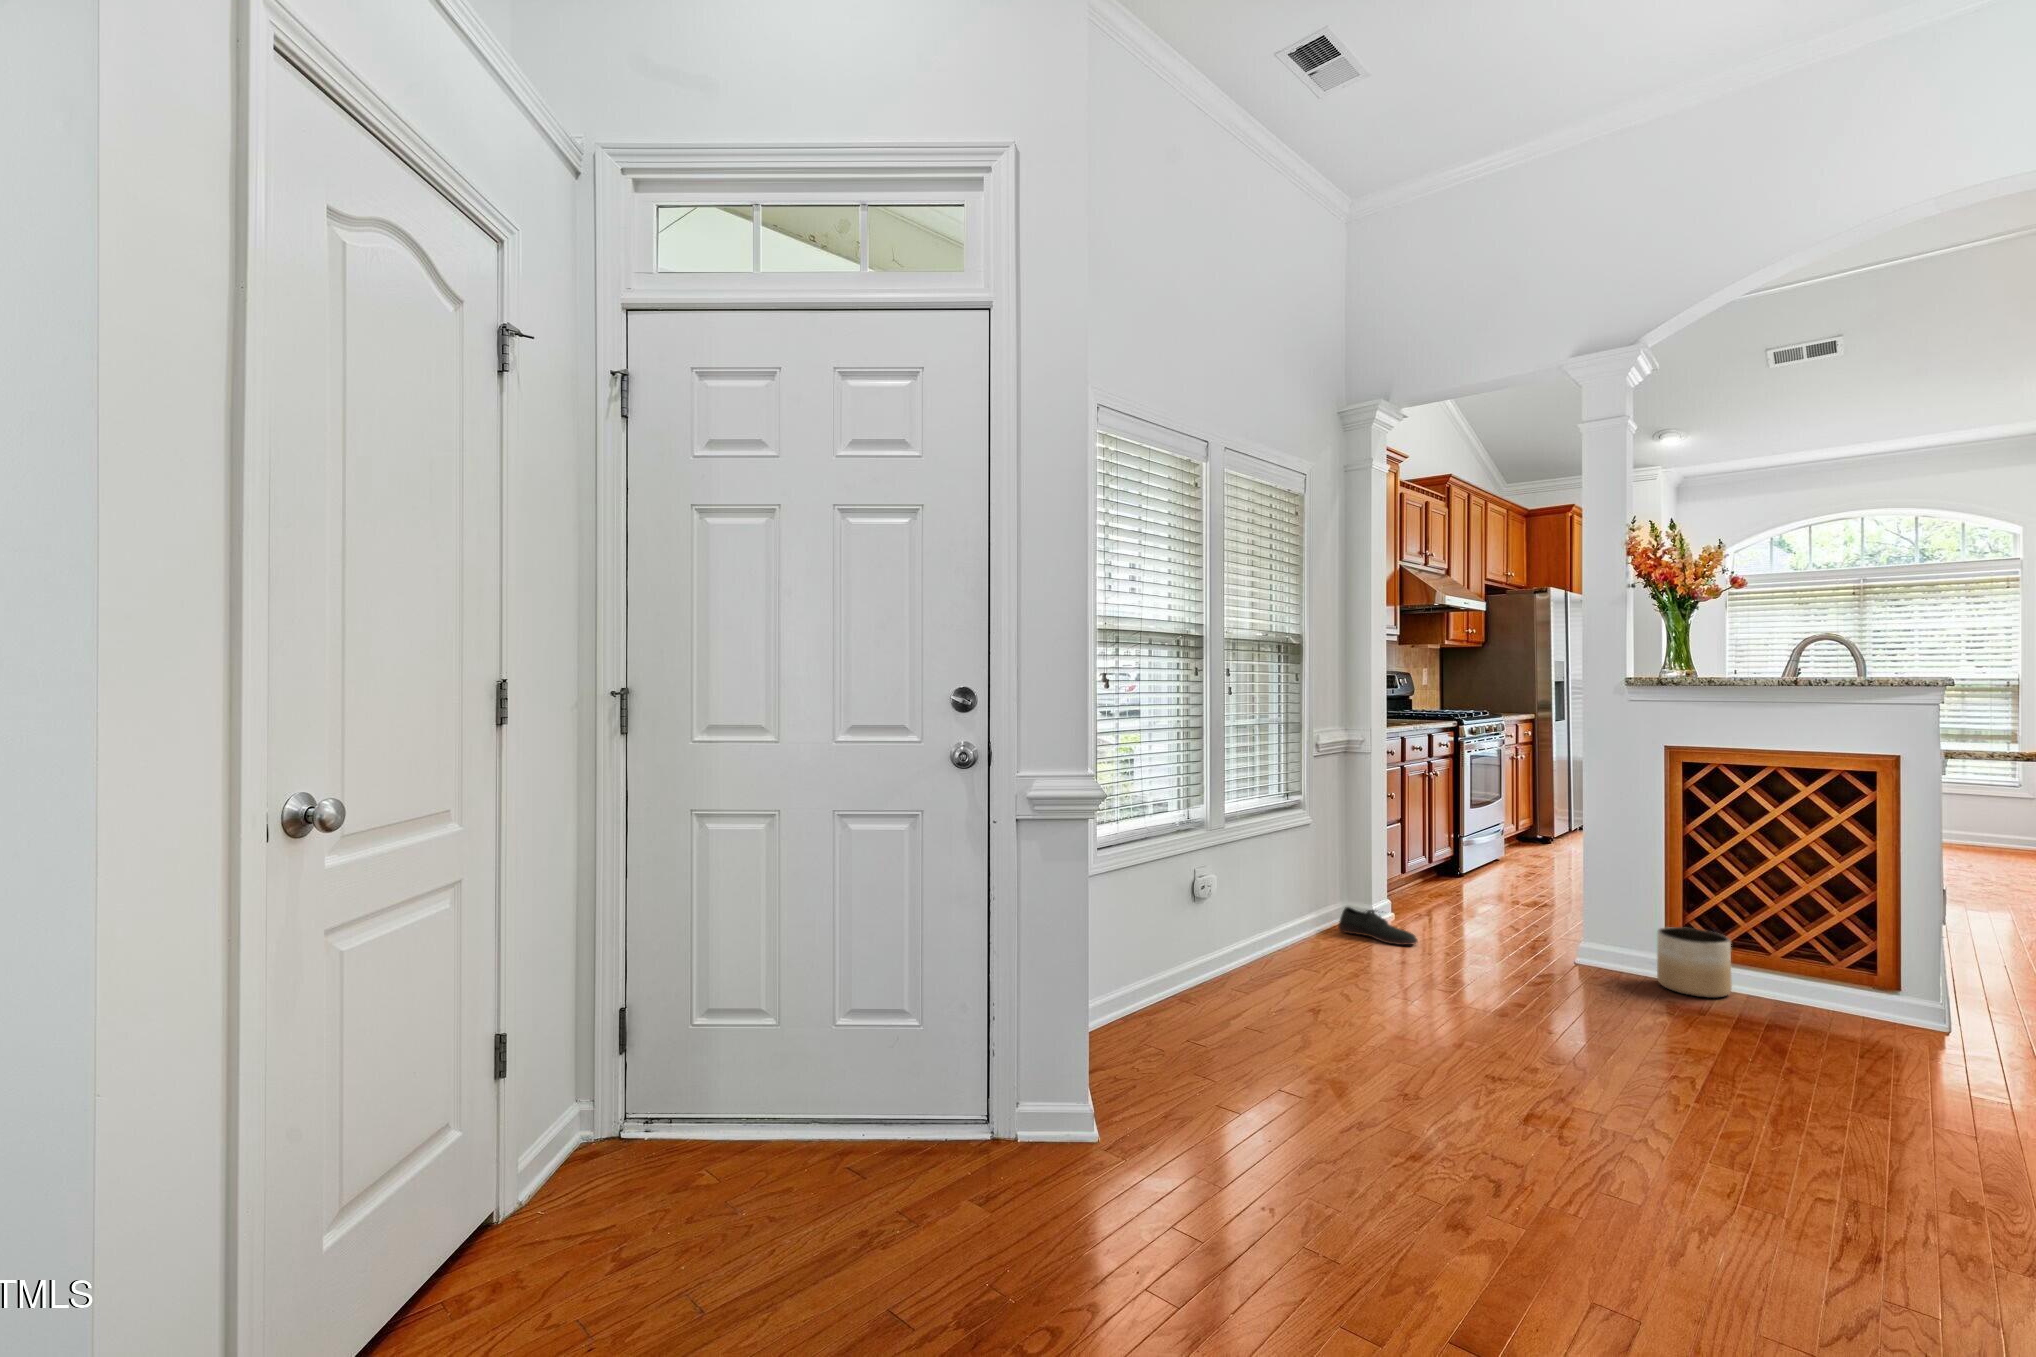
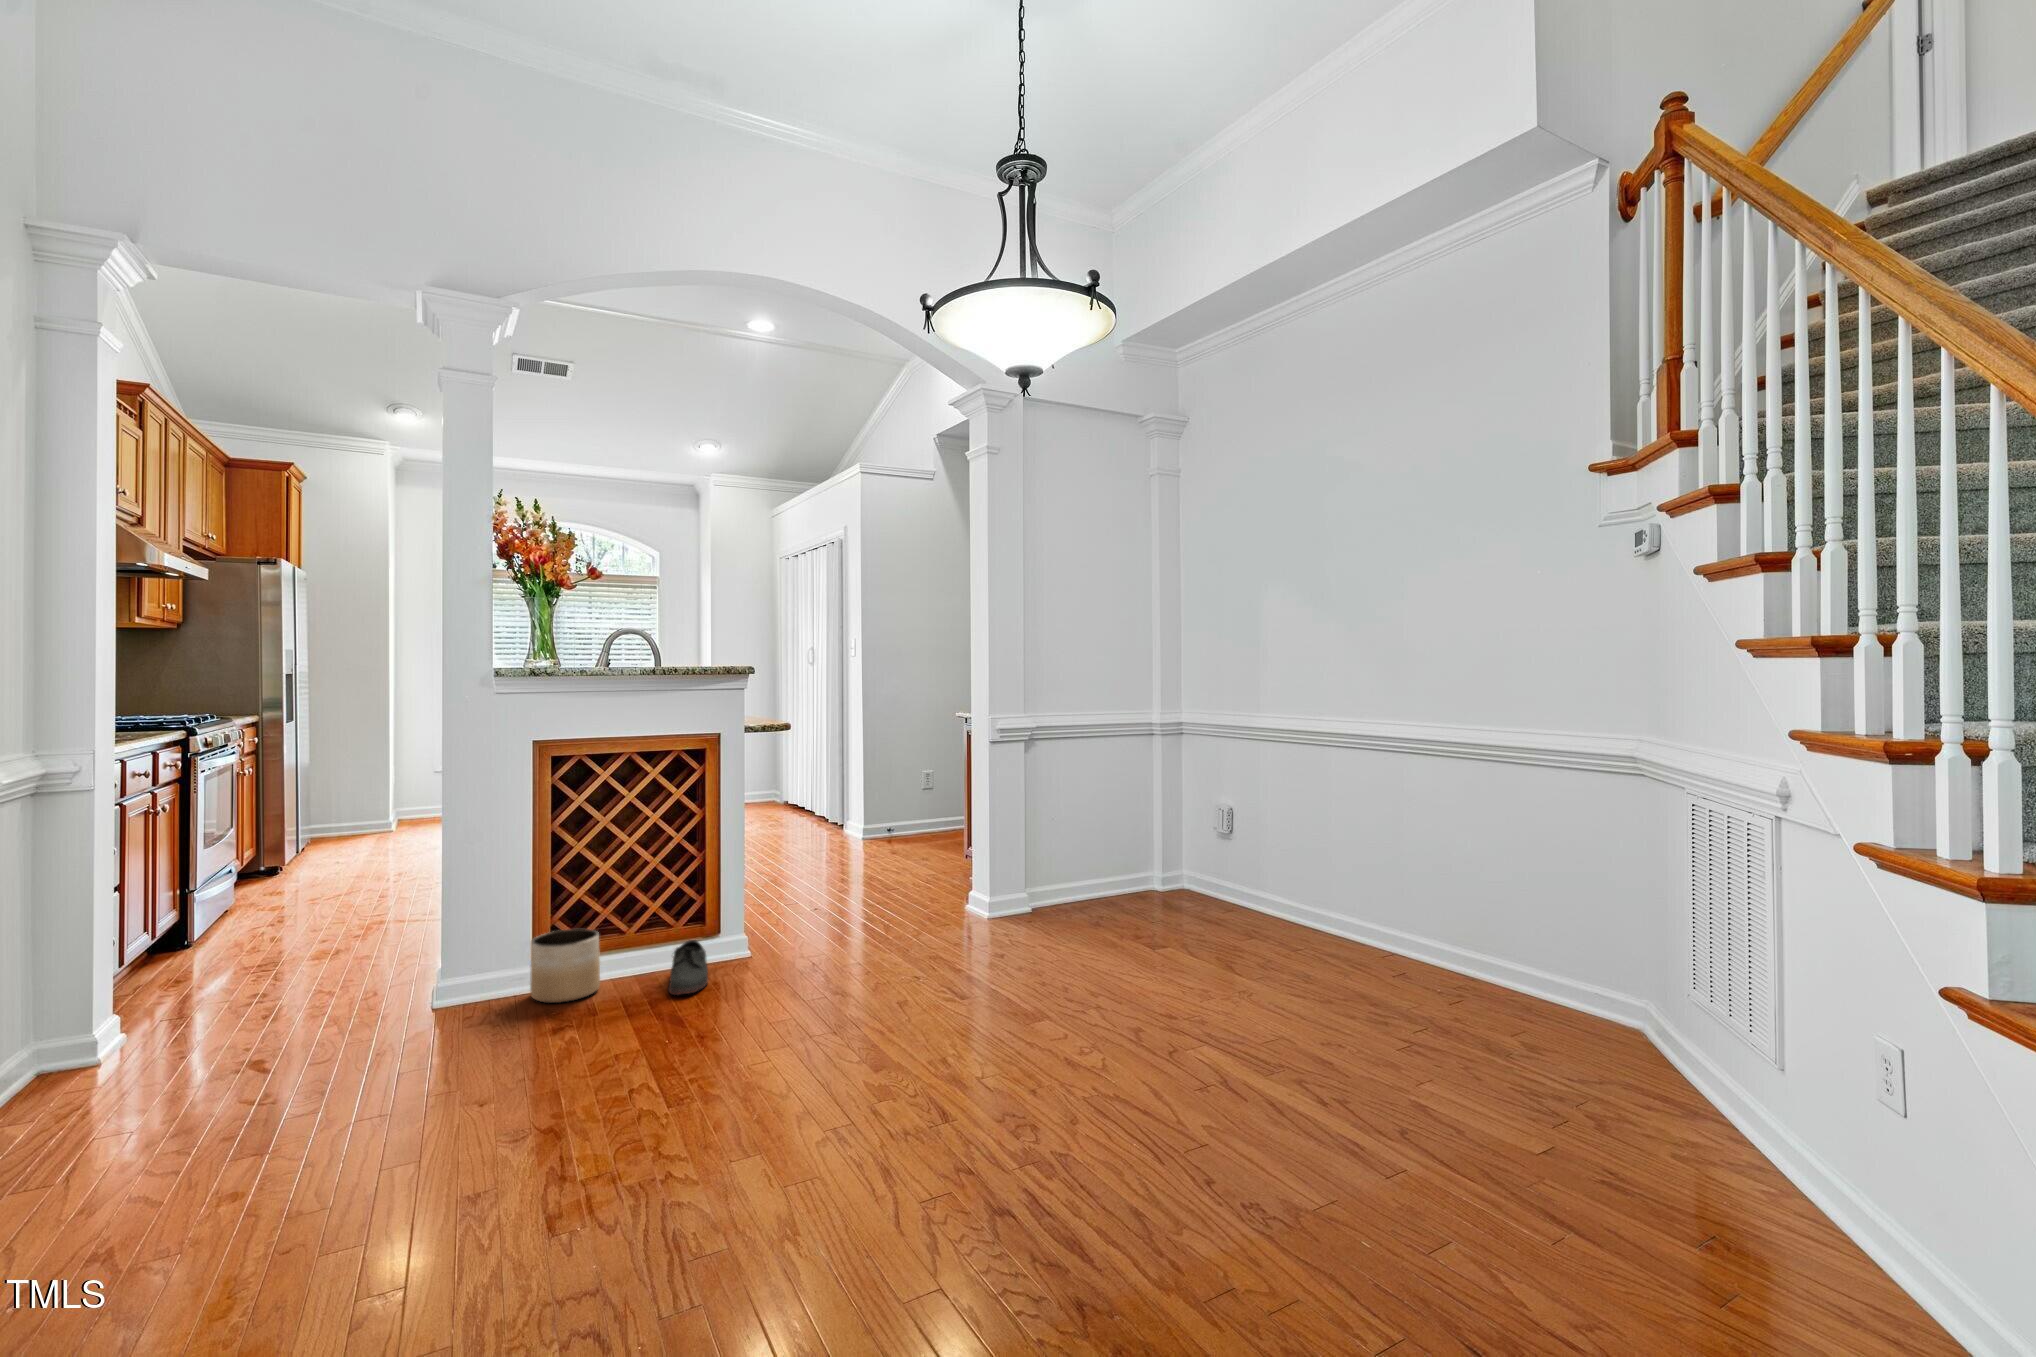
shoe: present [1338,907,1418,945] -> present [669,940,708,995]

